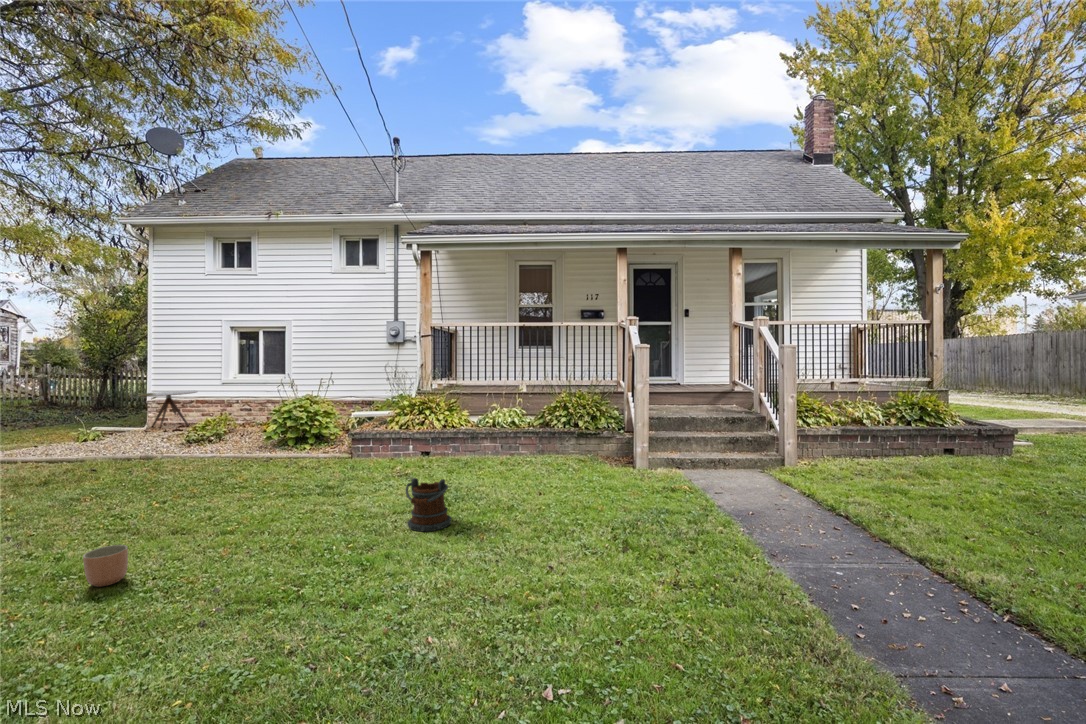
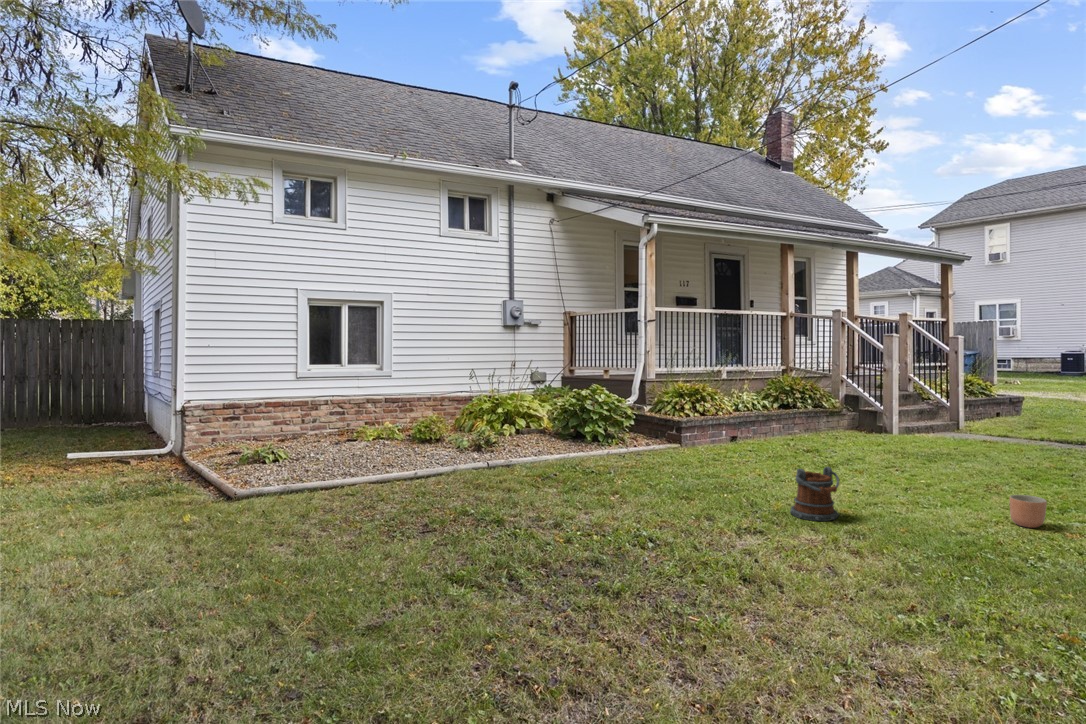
round table: present [138,391,198,429] -> none [214,389,294,444]
bucket: present [406,478,452,531] -> present [790,467,839,521]

